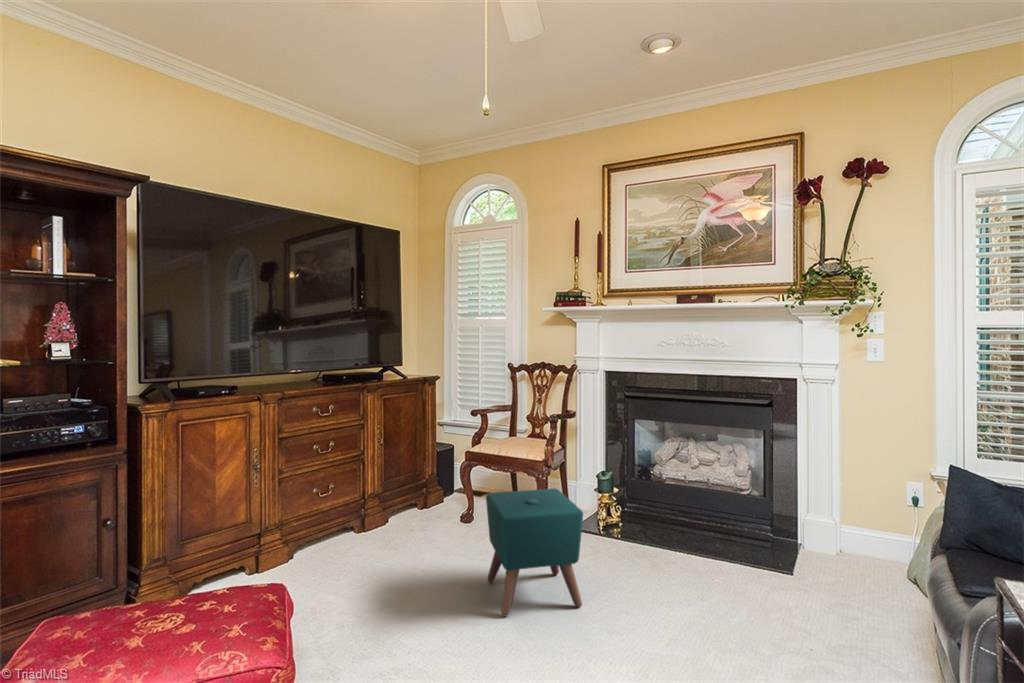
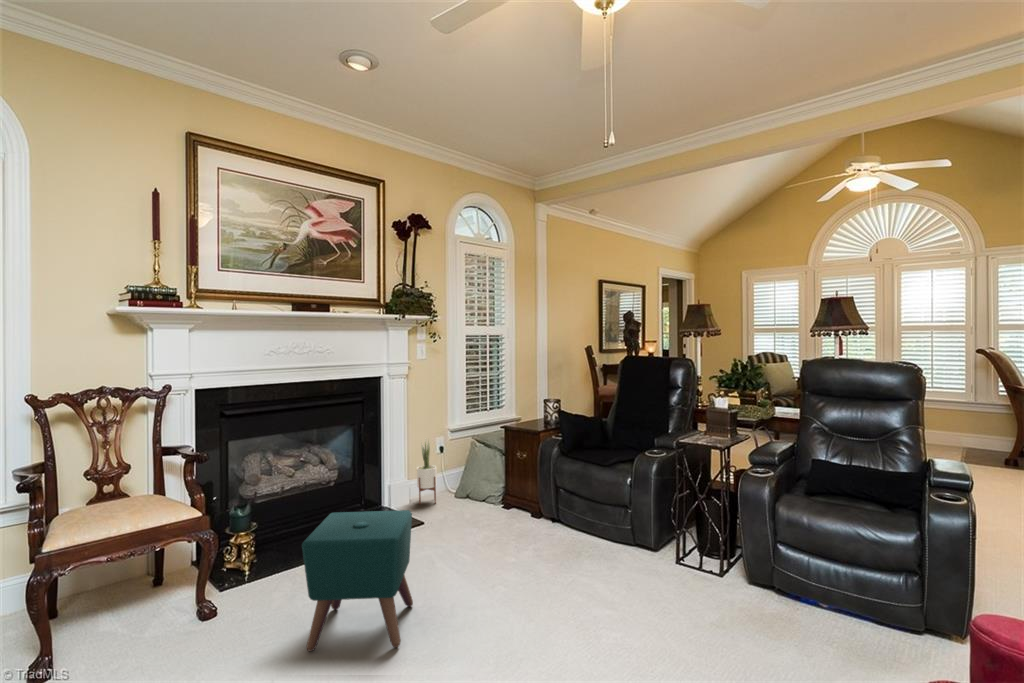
potted plant: none [834,468,873,565] -> present [417,441,437,504]

